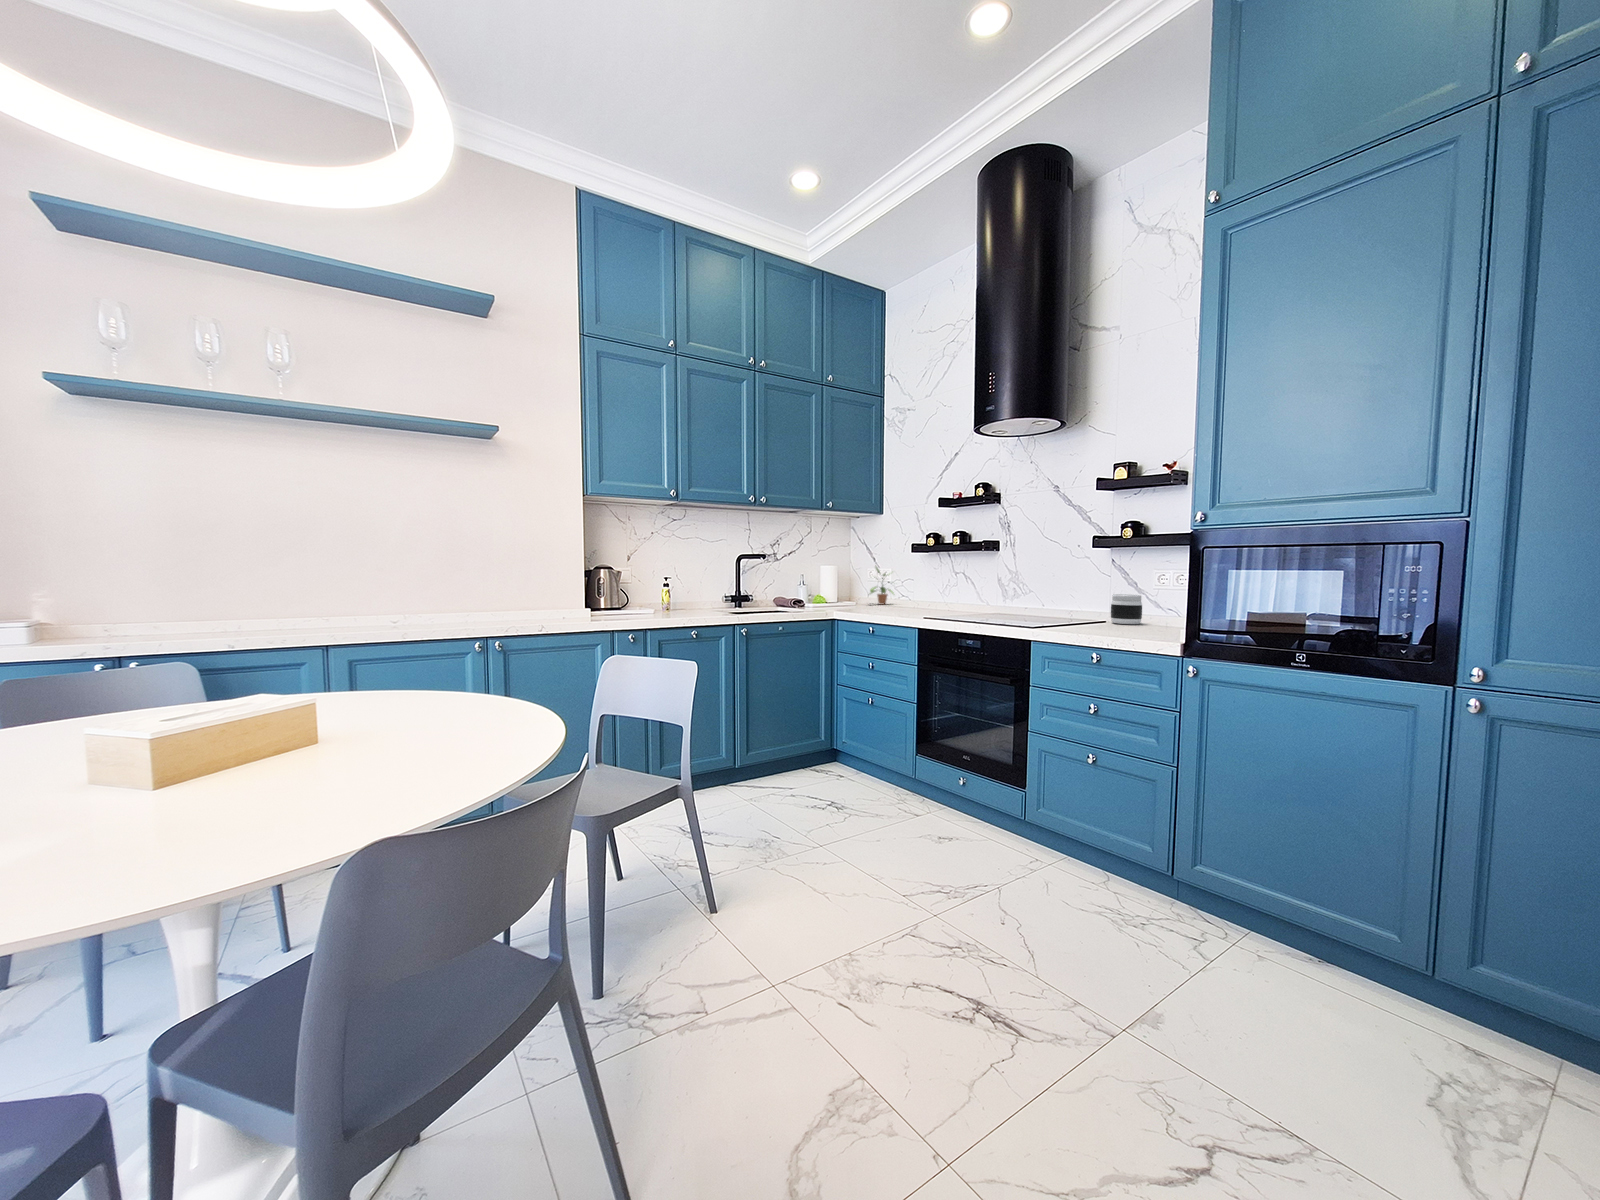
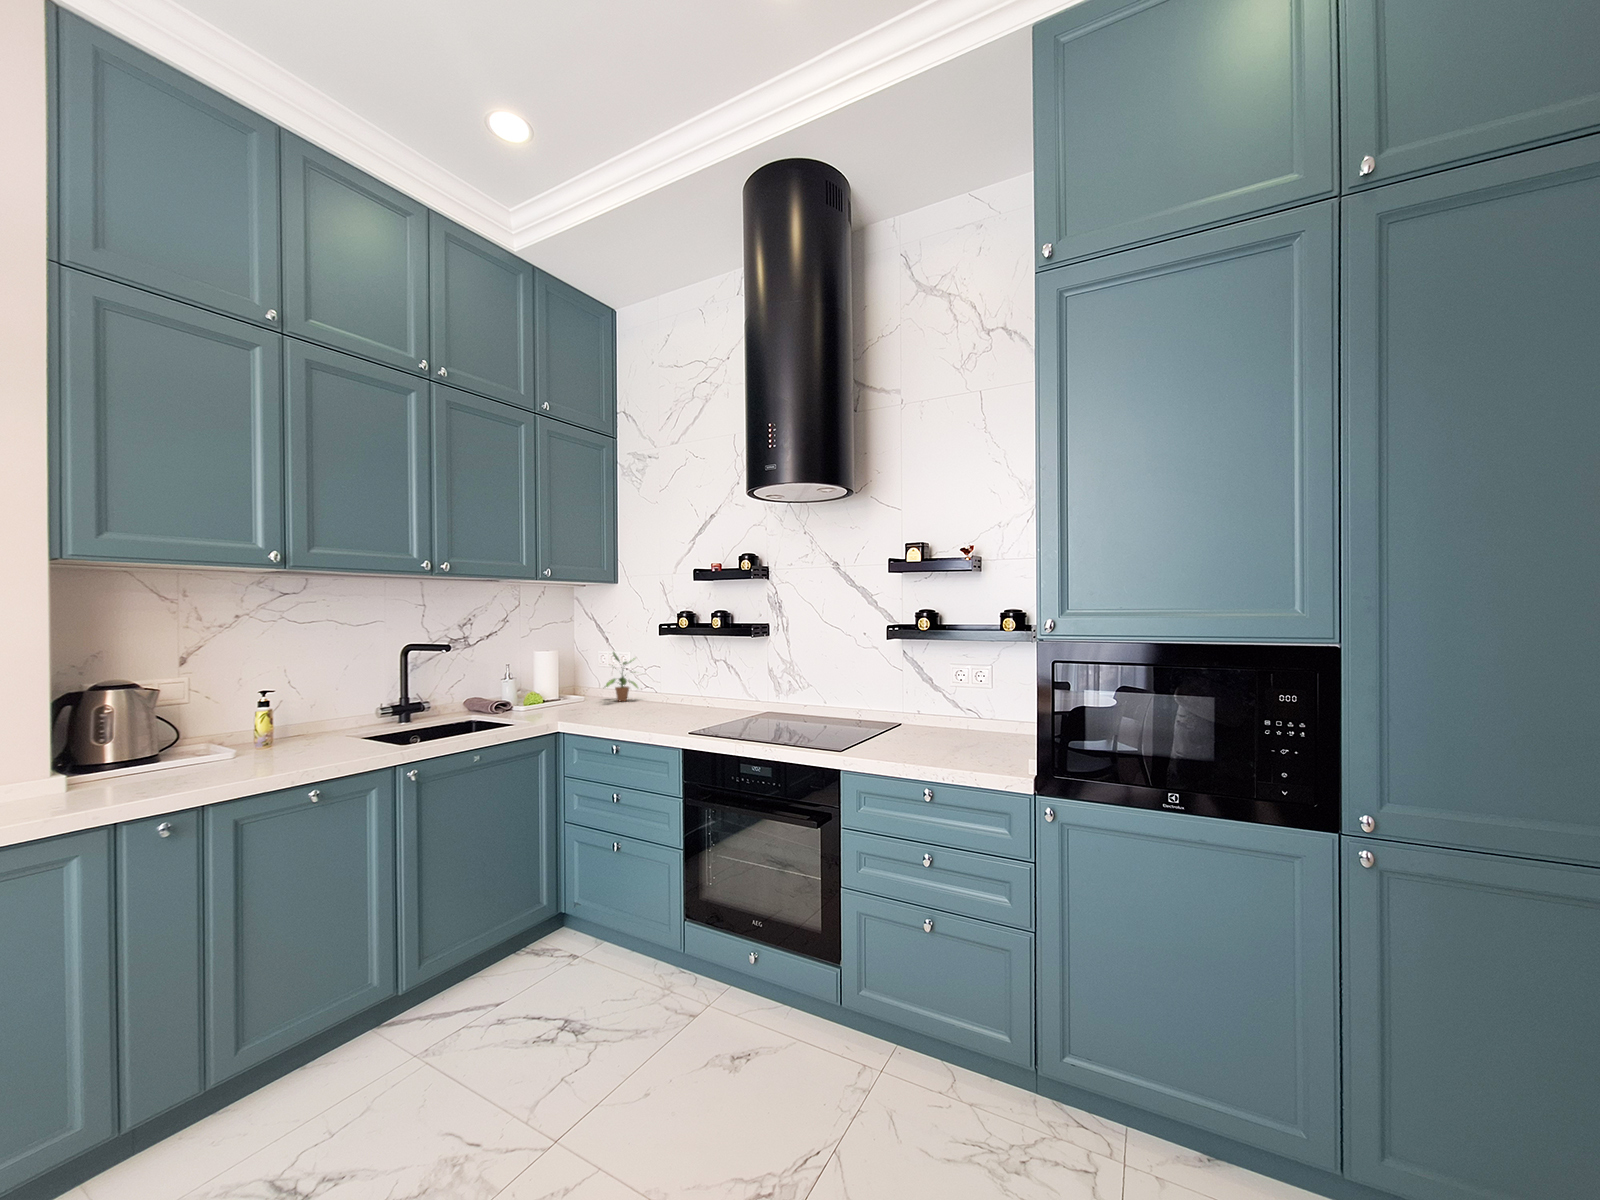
jar: present [1111,594,1142,624] -> none [914,695,947,732]

